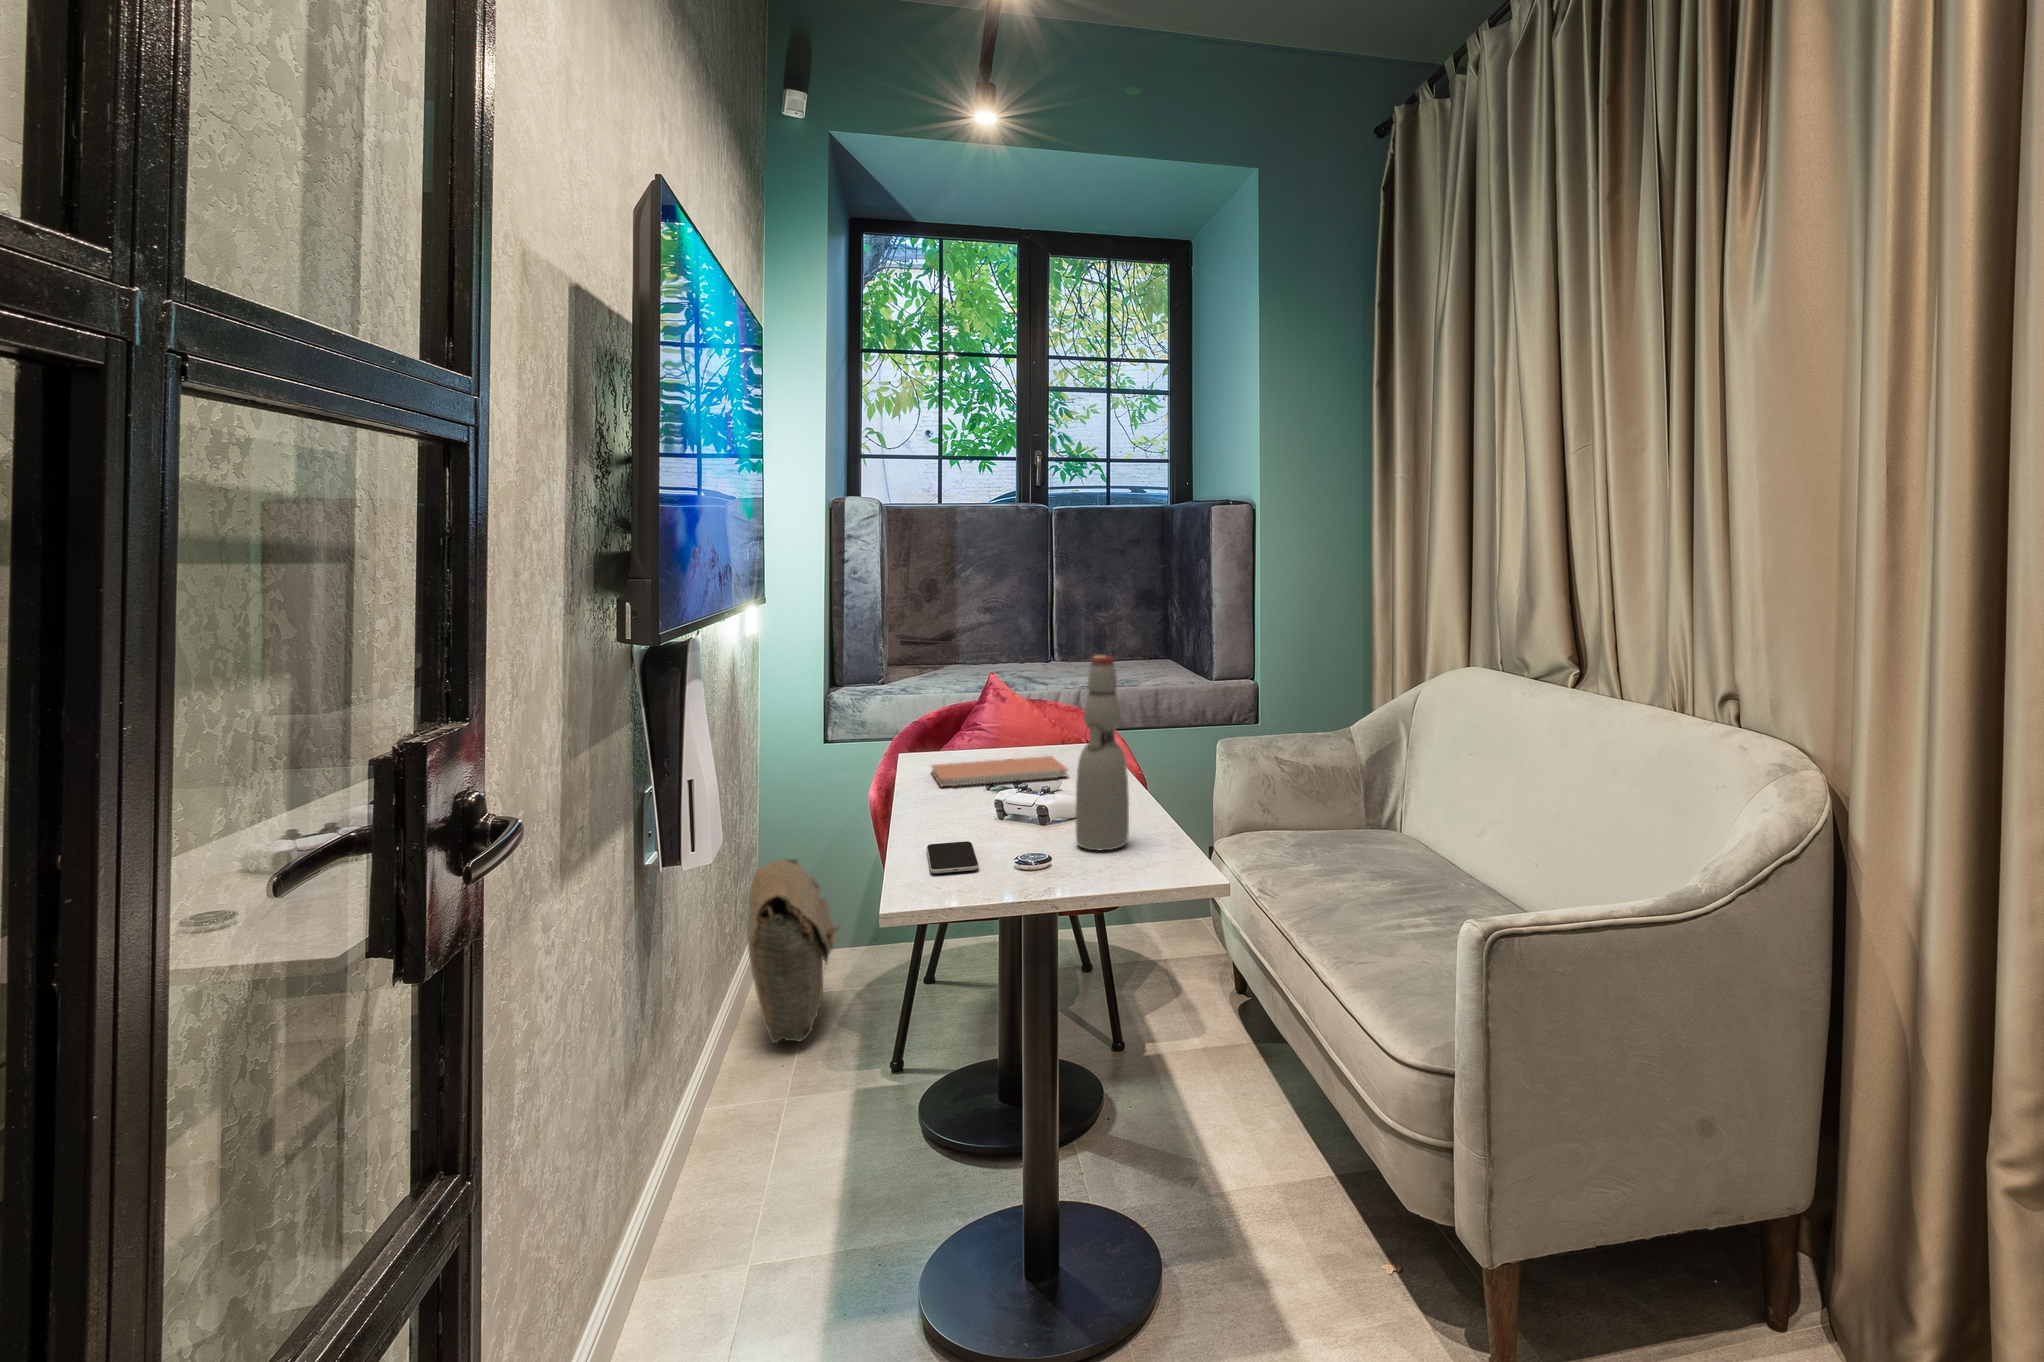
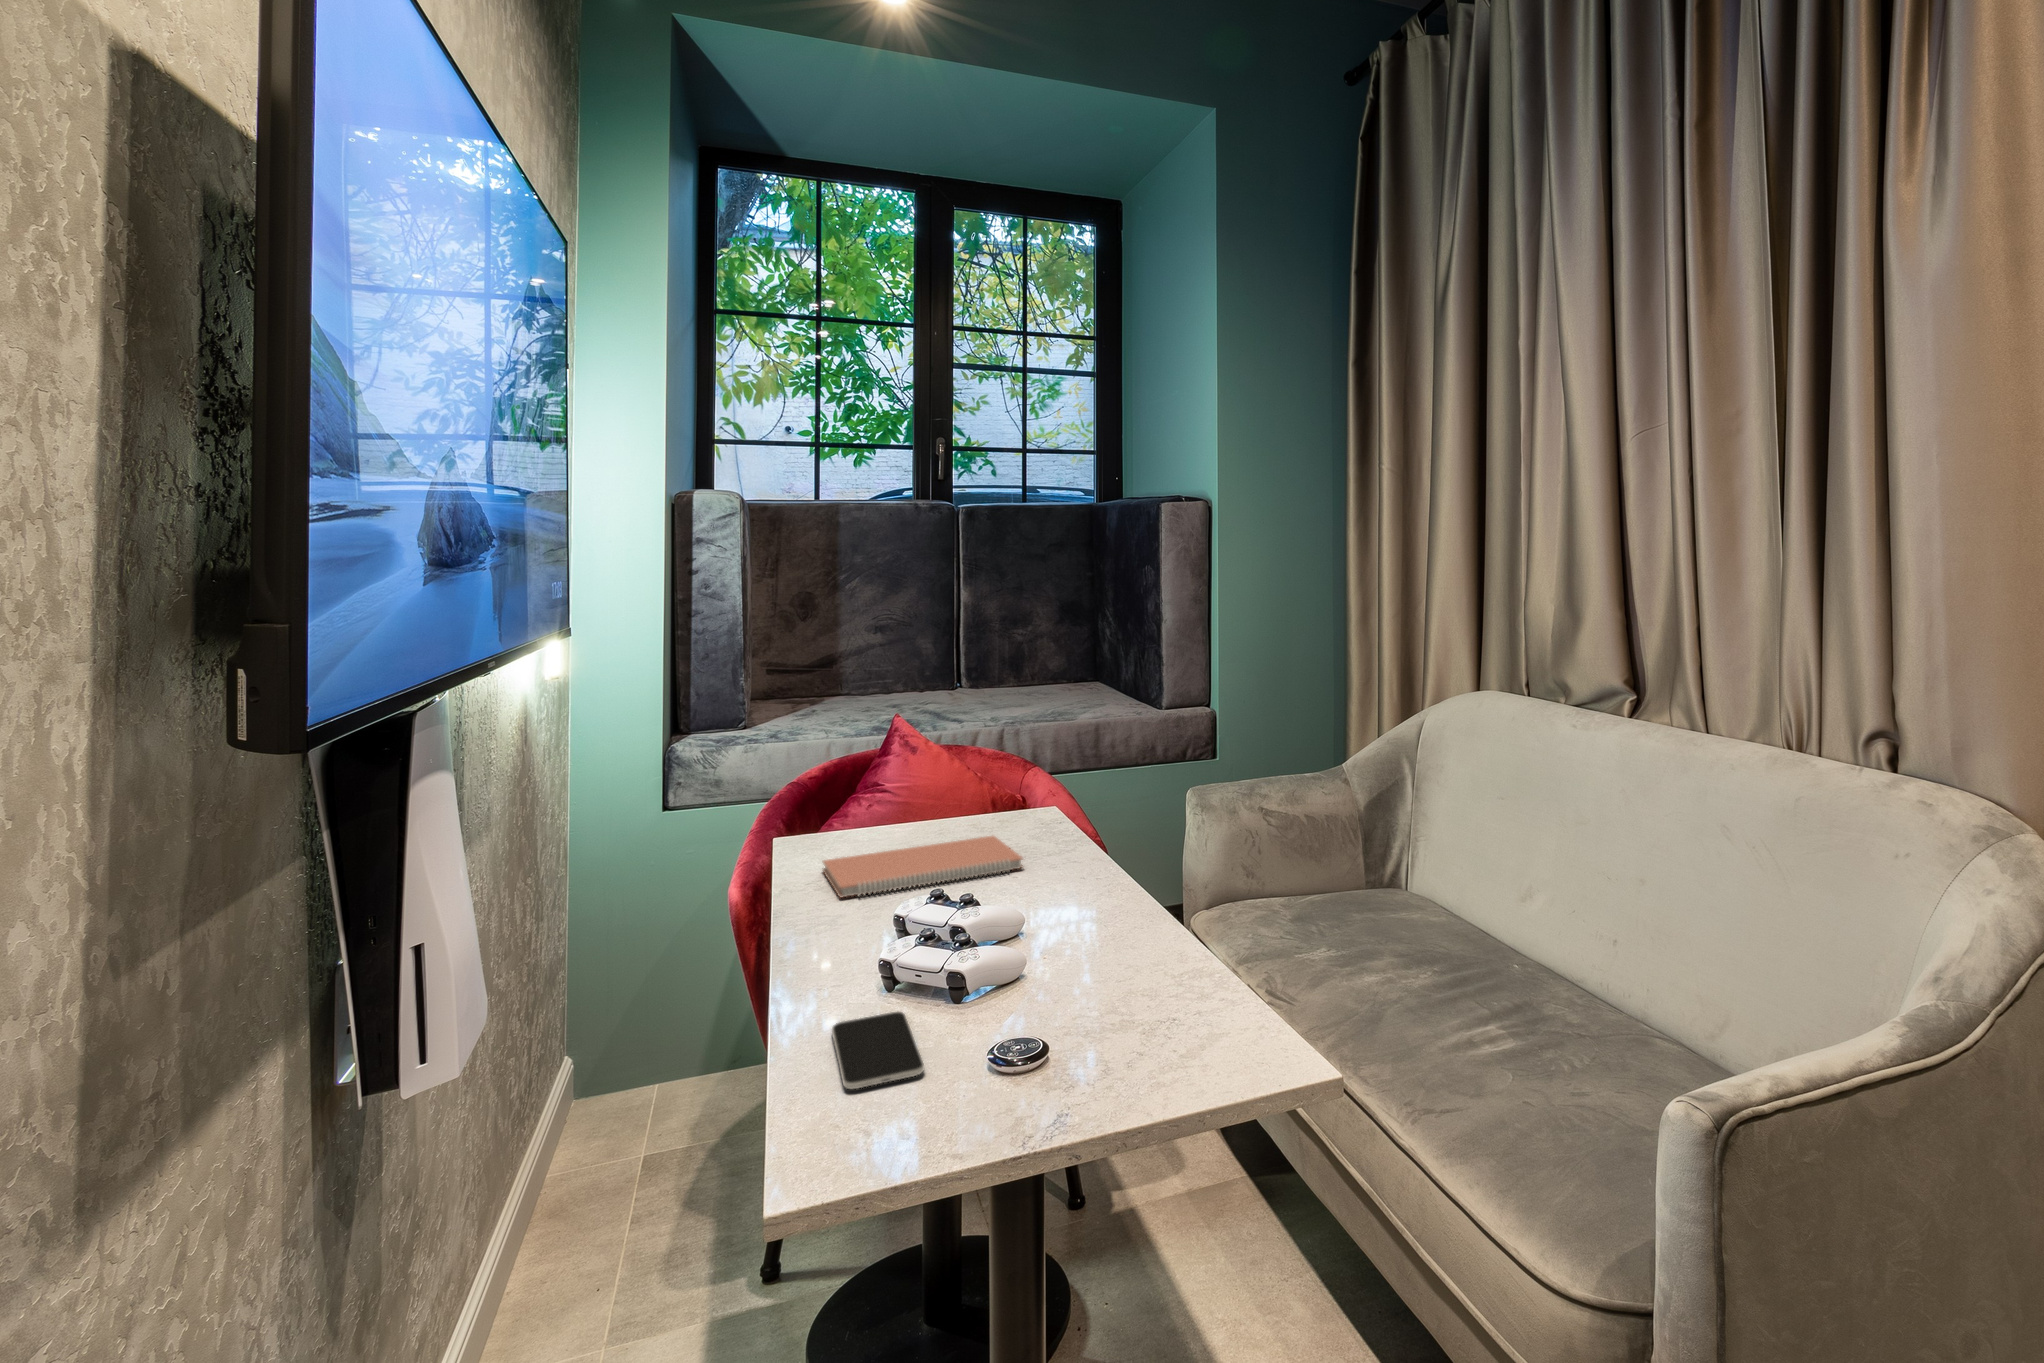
bottle: present [1076,656,1129,850] -> none [1069,714,1149,1013]
bag: present [747,859,841,1043] -> none [542,980,686,1256]

